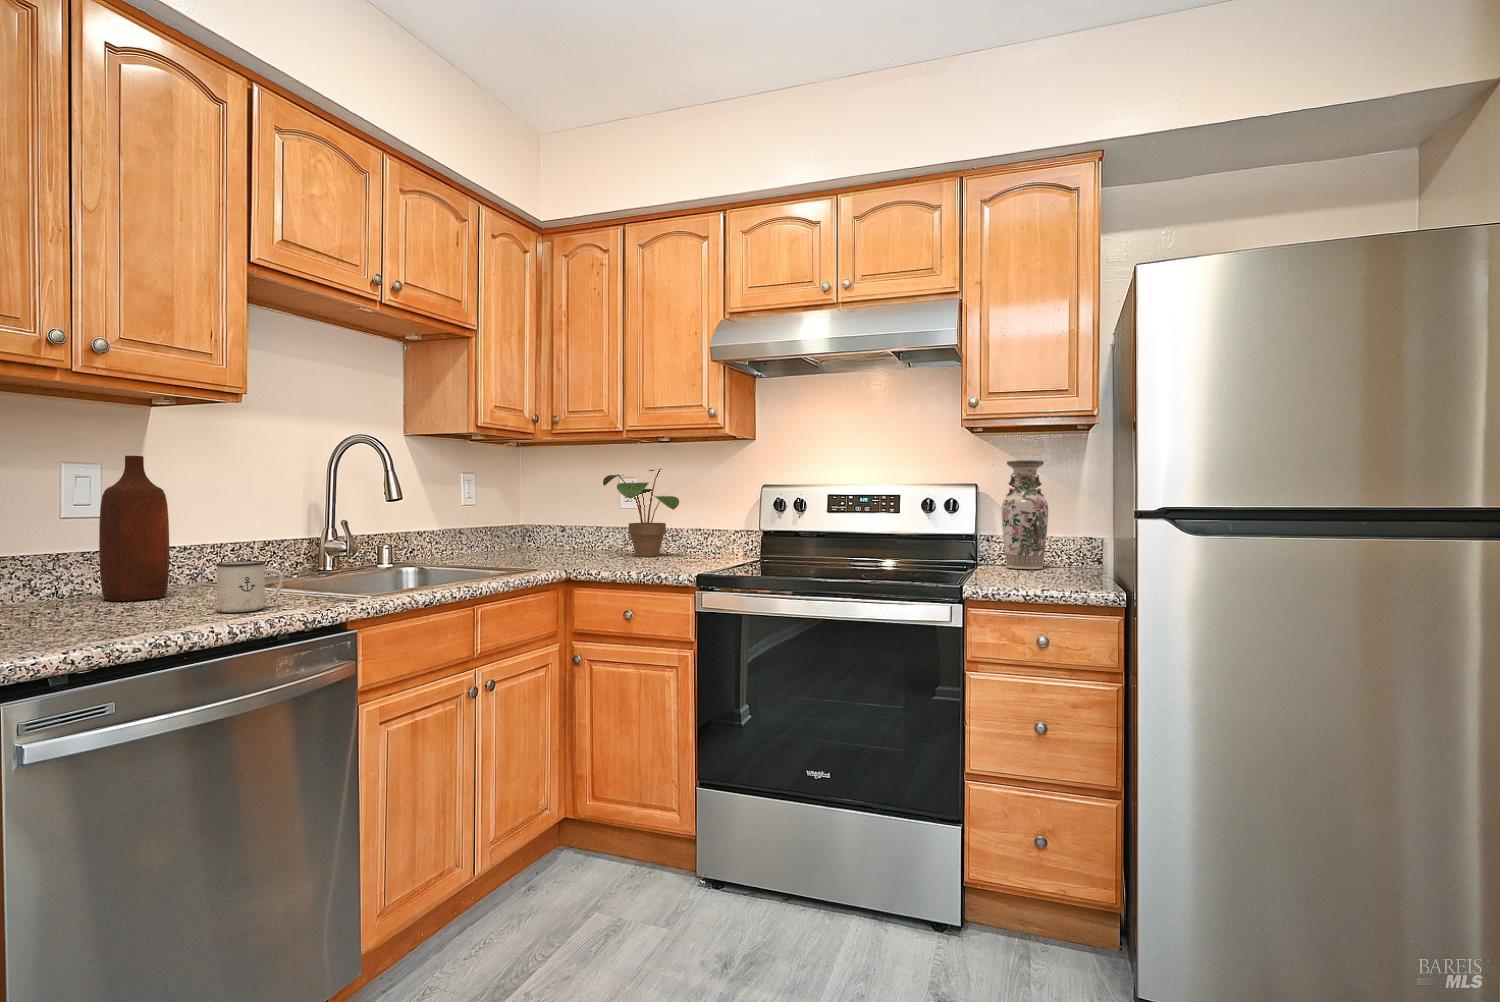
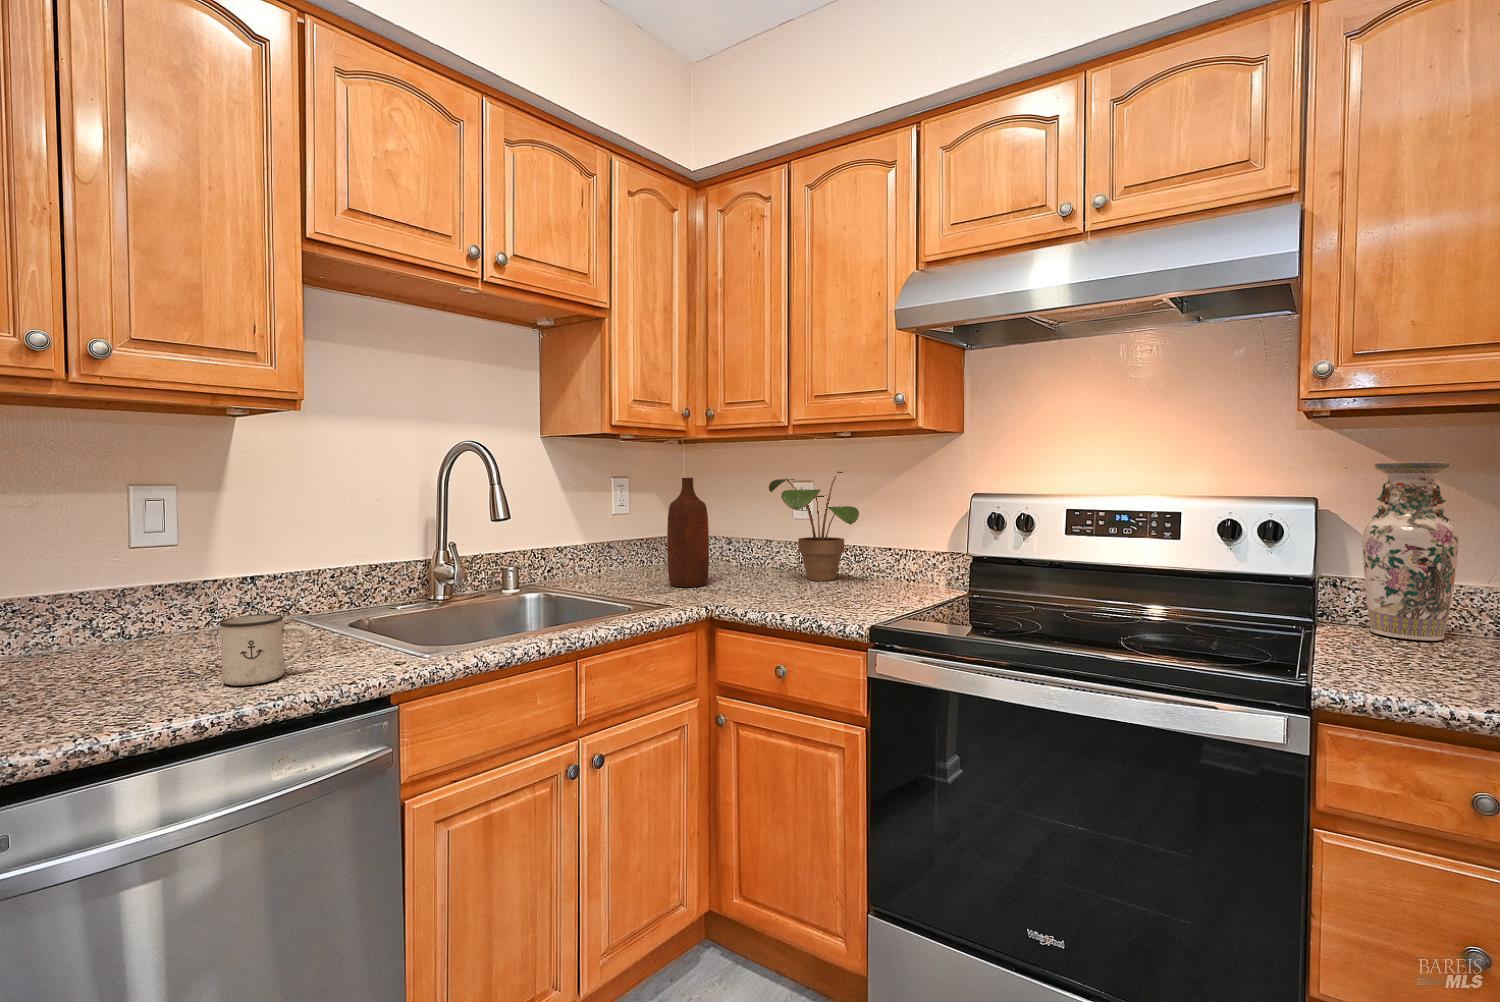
bottle: present [99,456,169,601] -> present [667,478,709,587]

